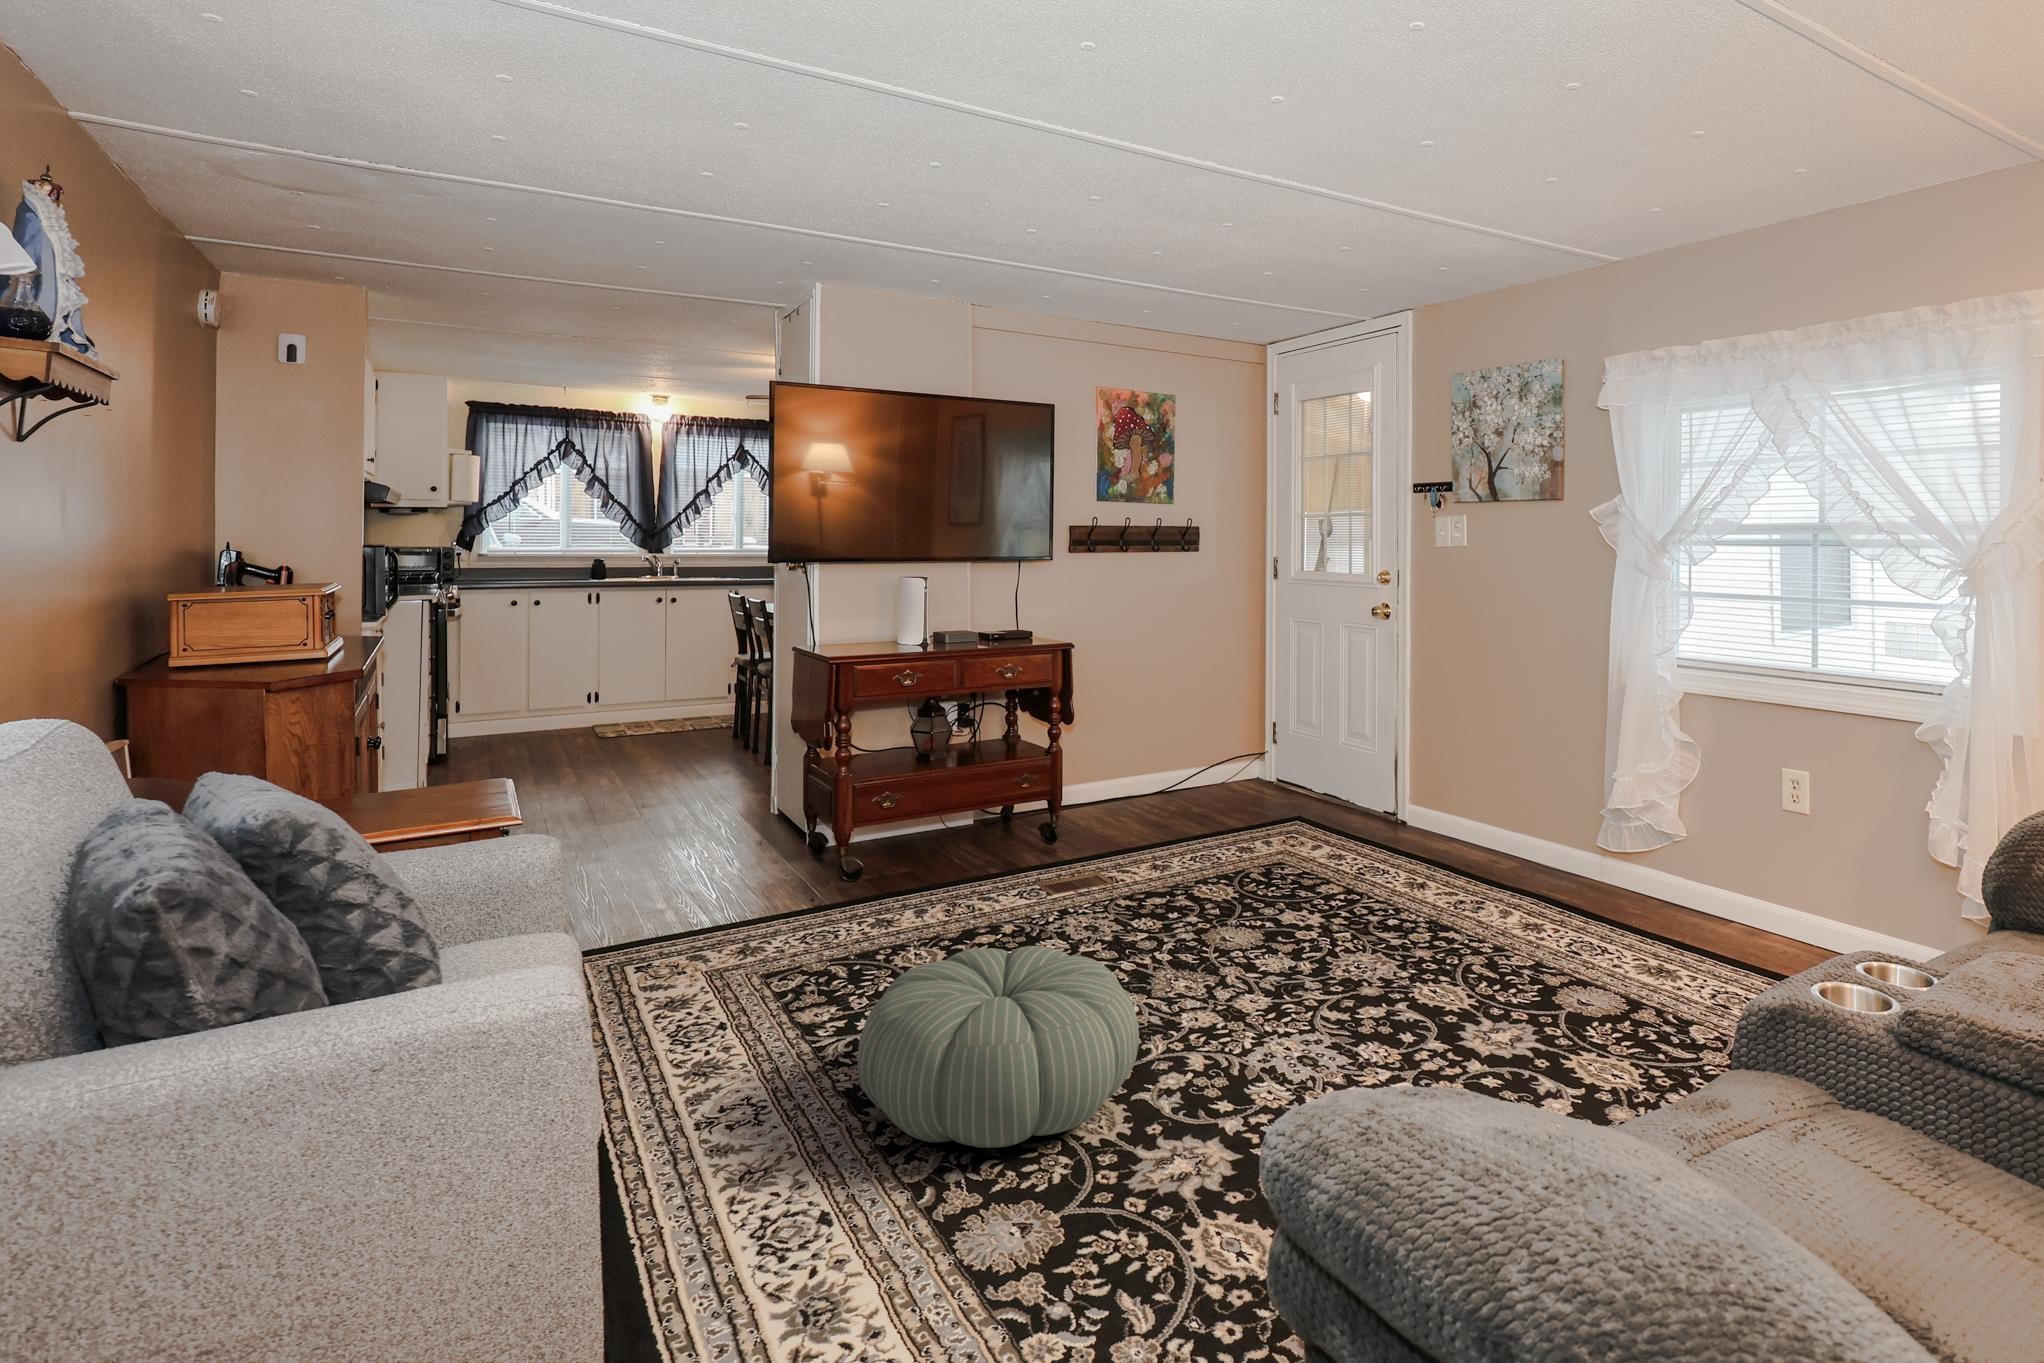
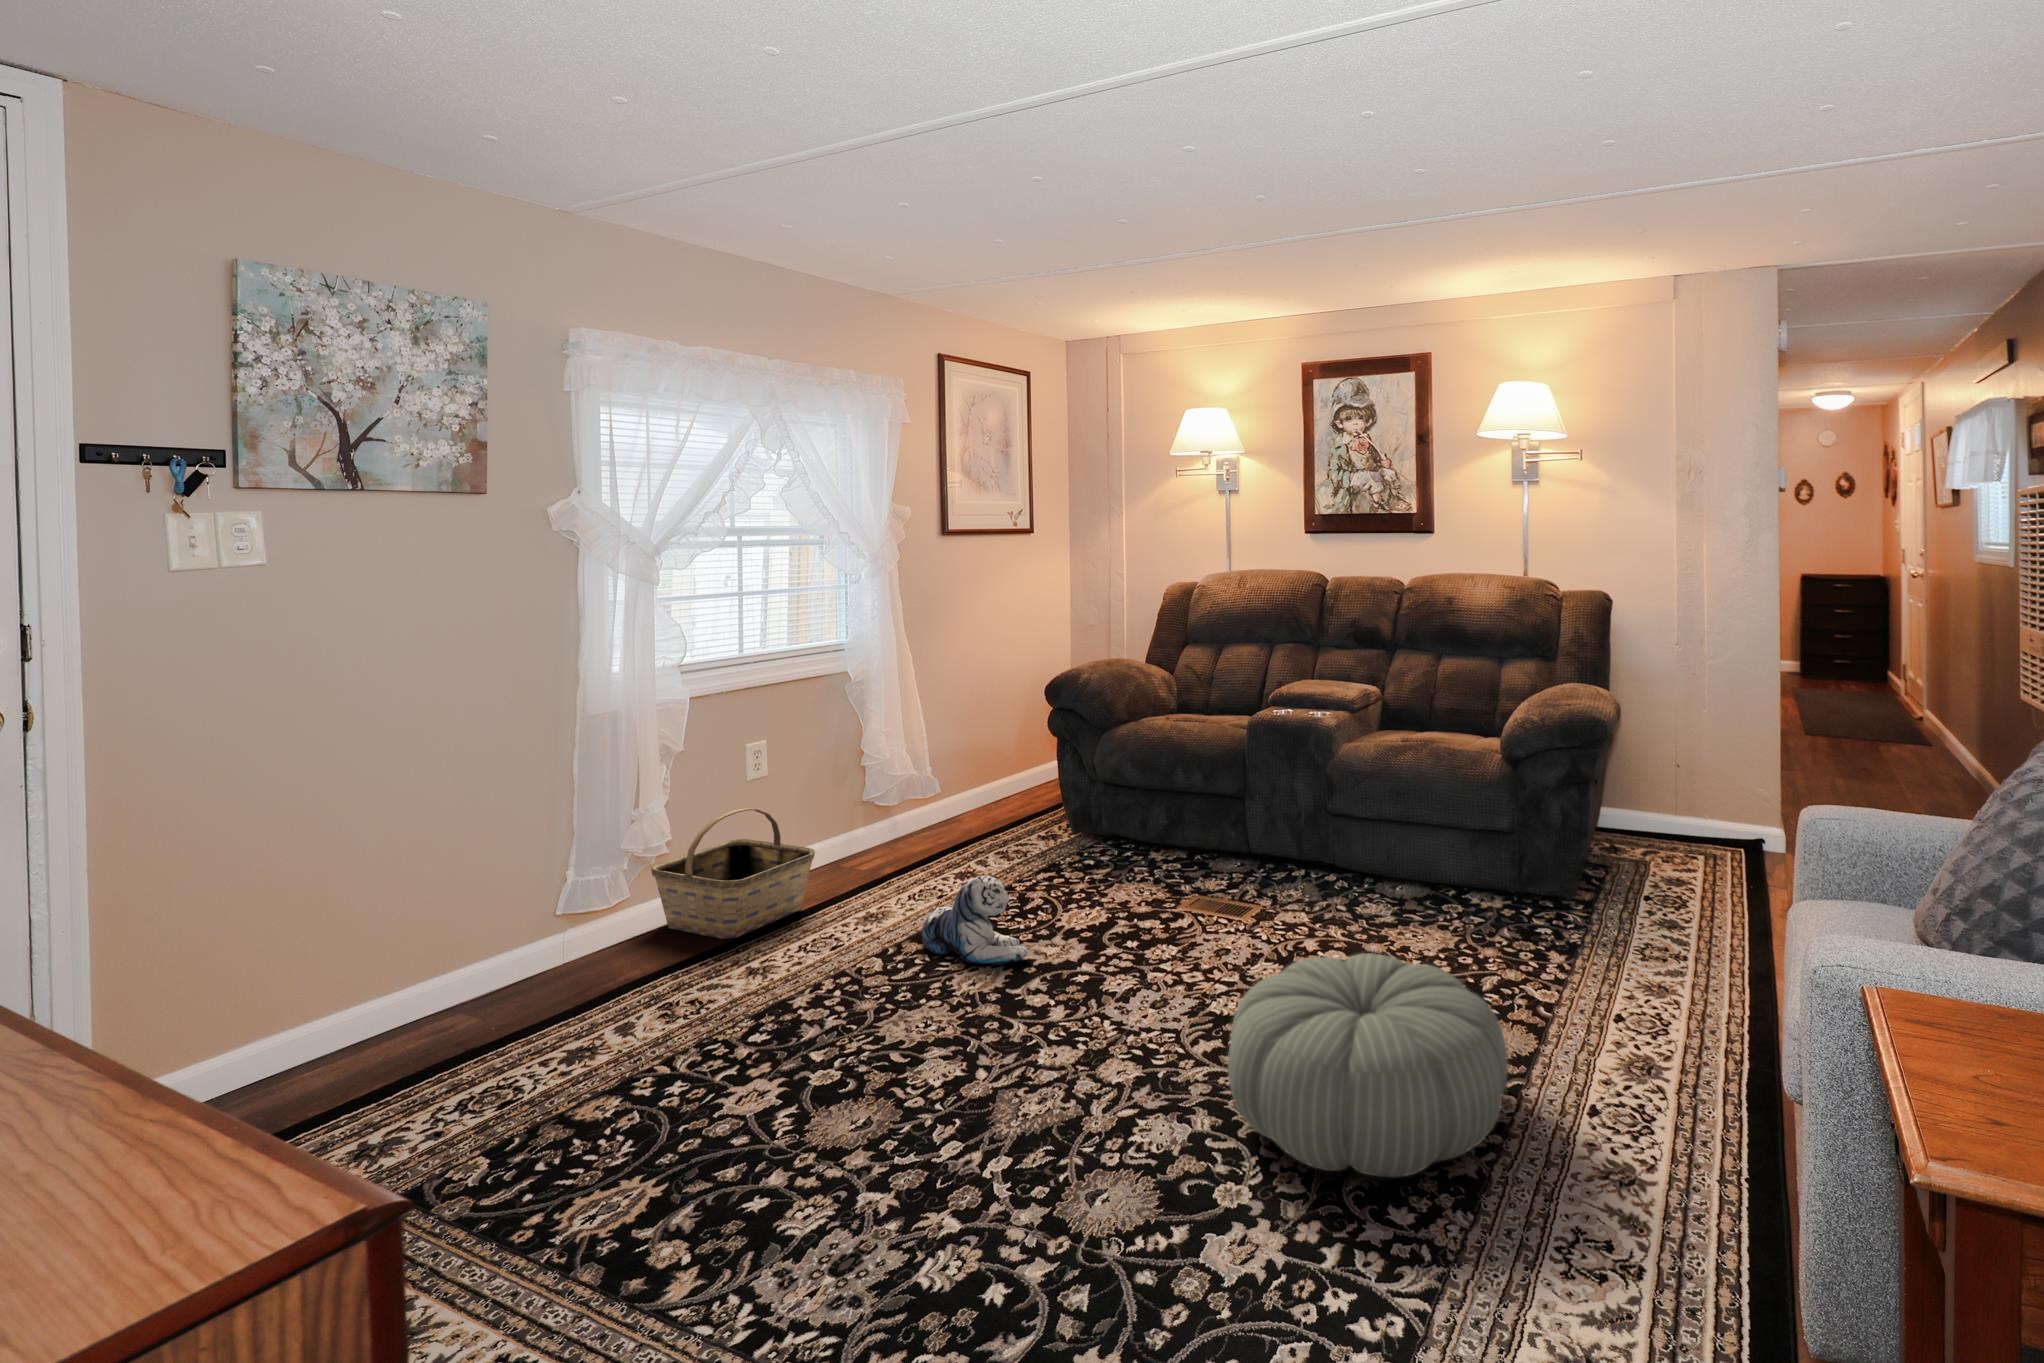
basket: none [1596,810,1750,941] -> present [651,808,815,939]
plush toy: none [1462,915,1592,1015] -> present [922,875,1028,965]

